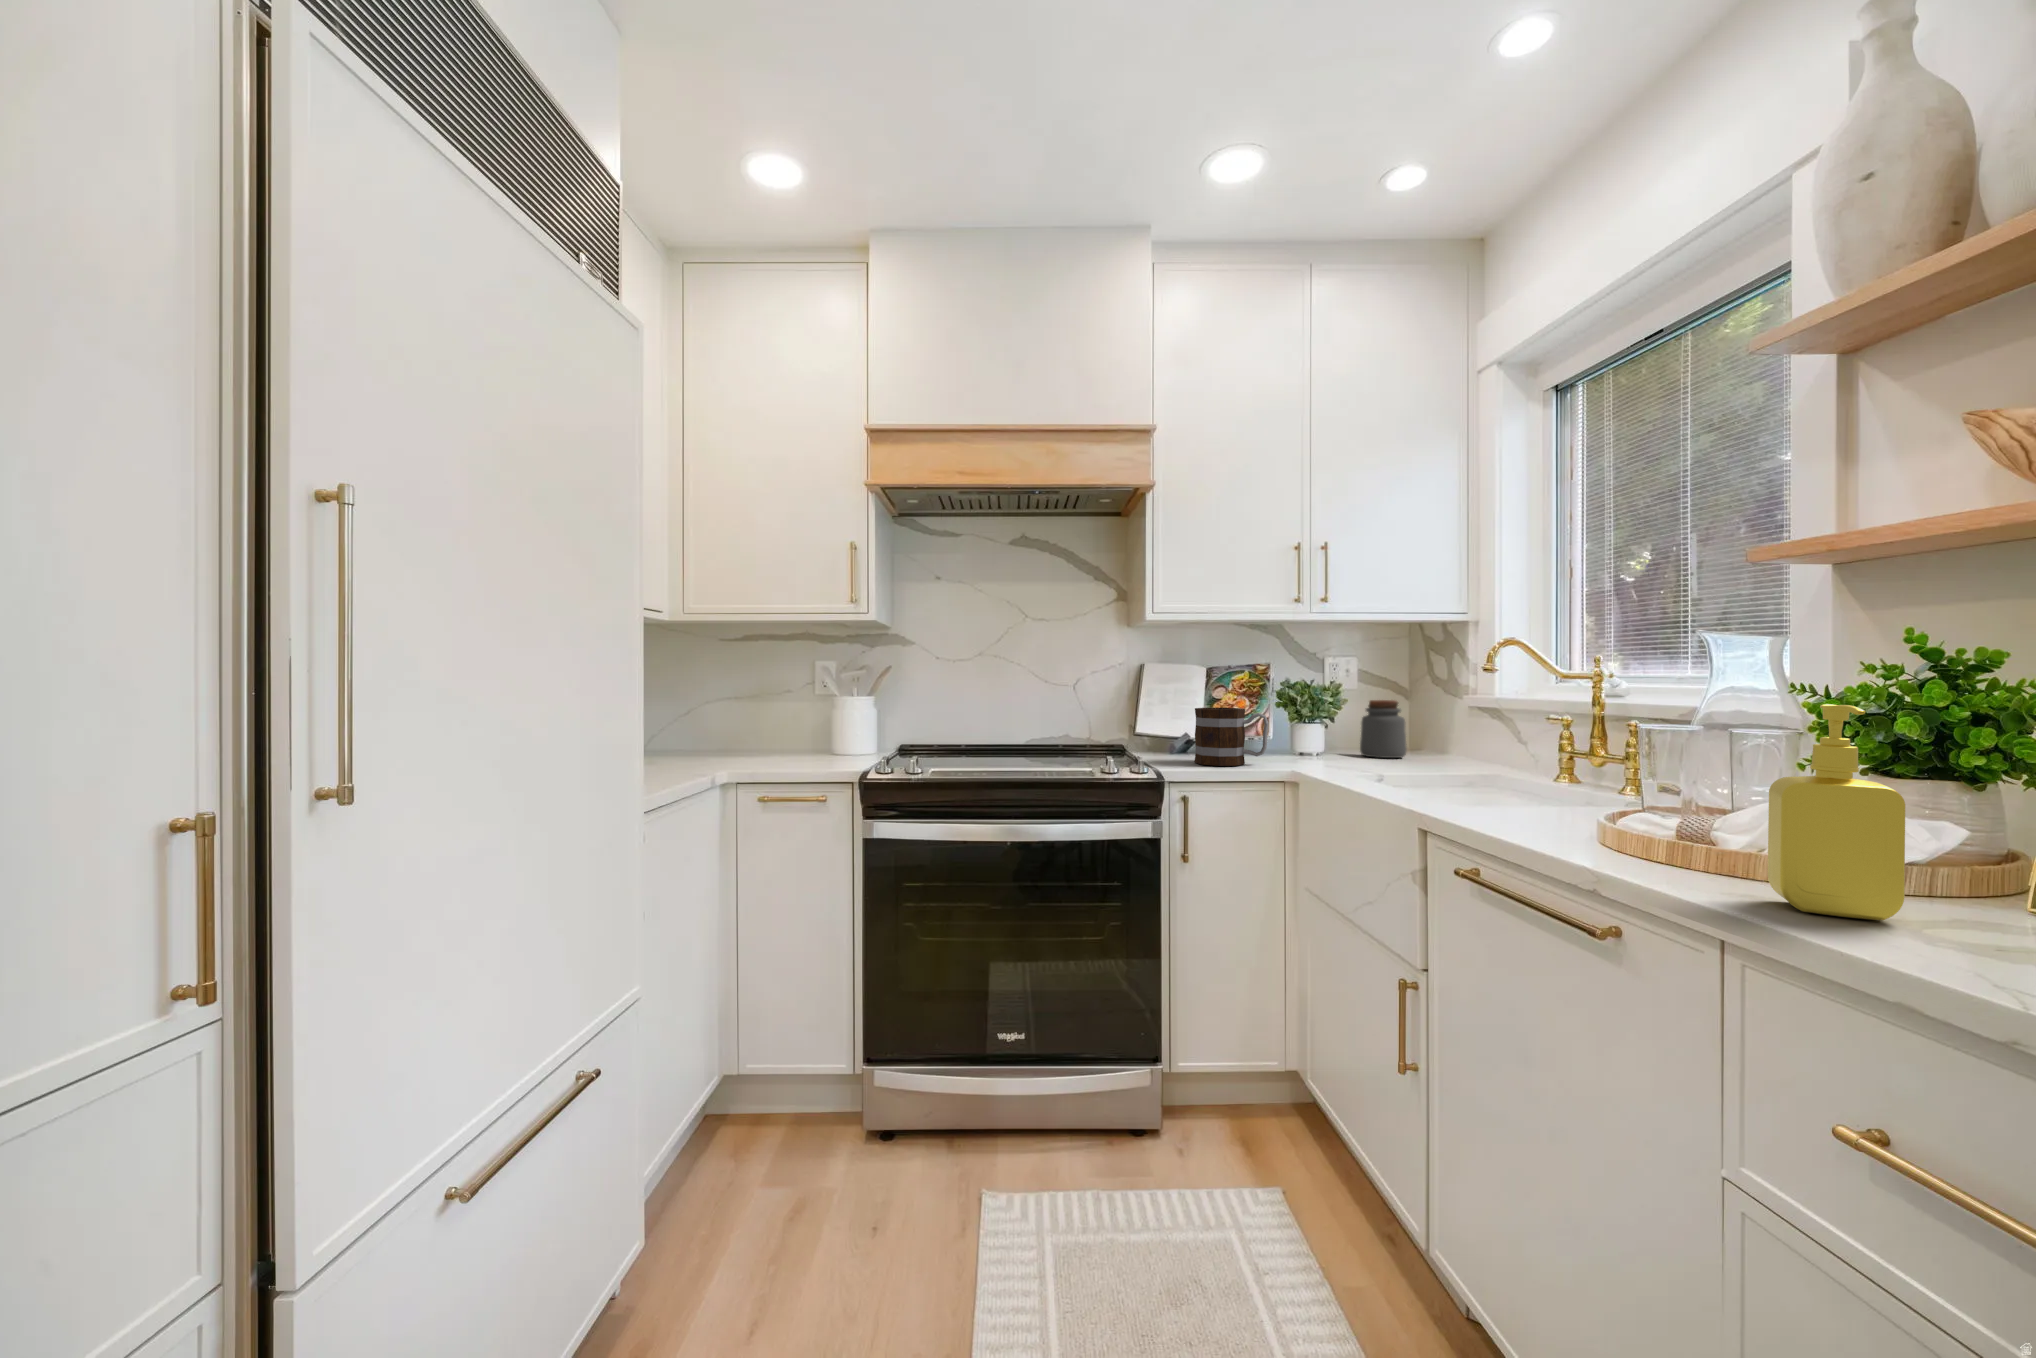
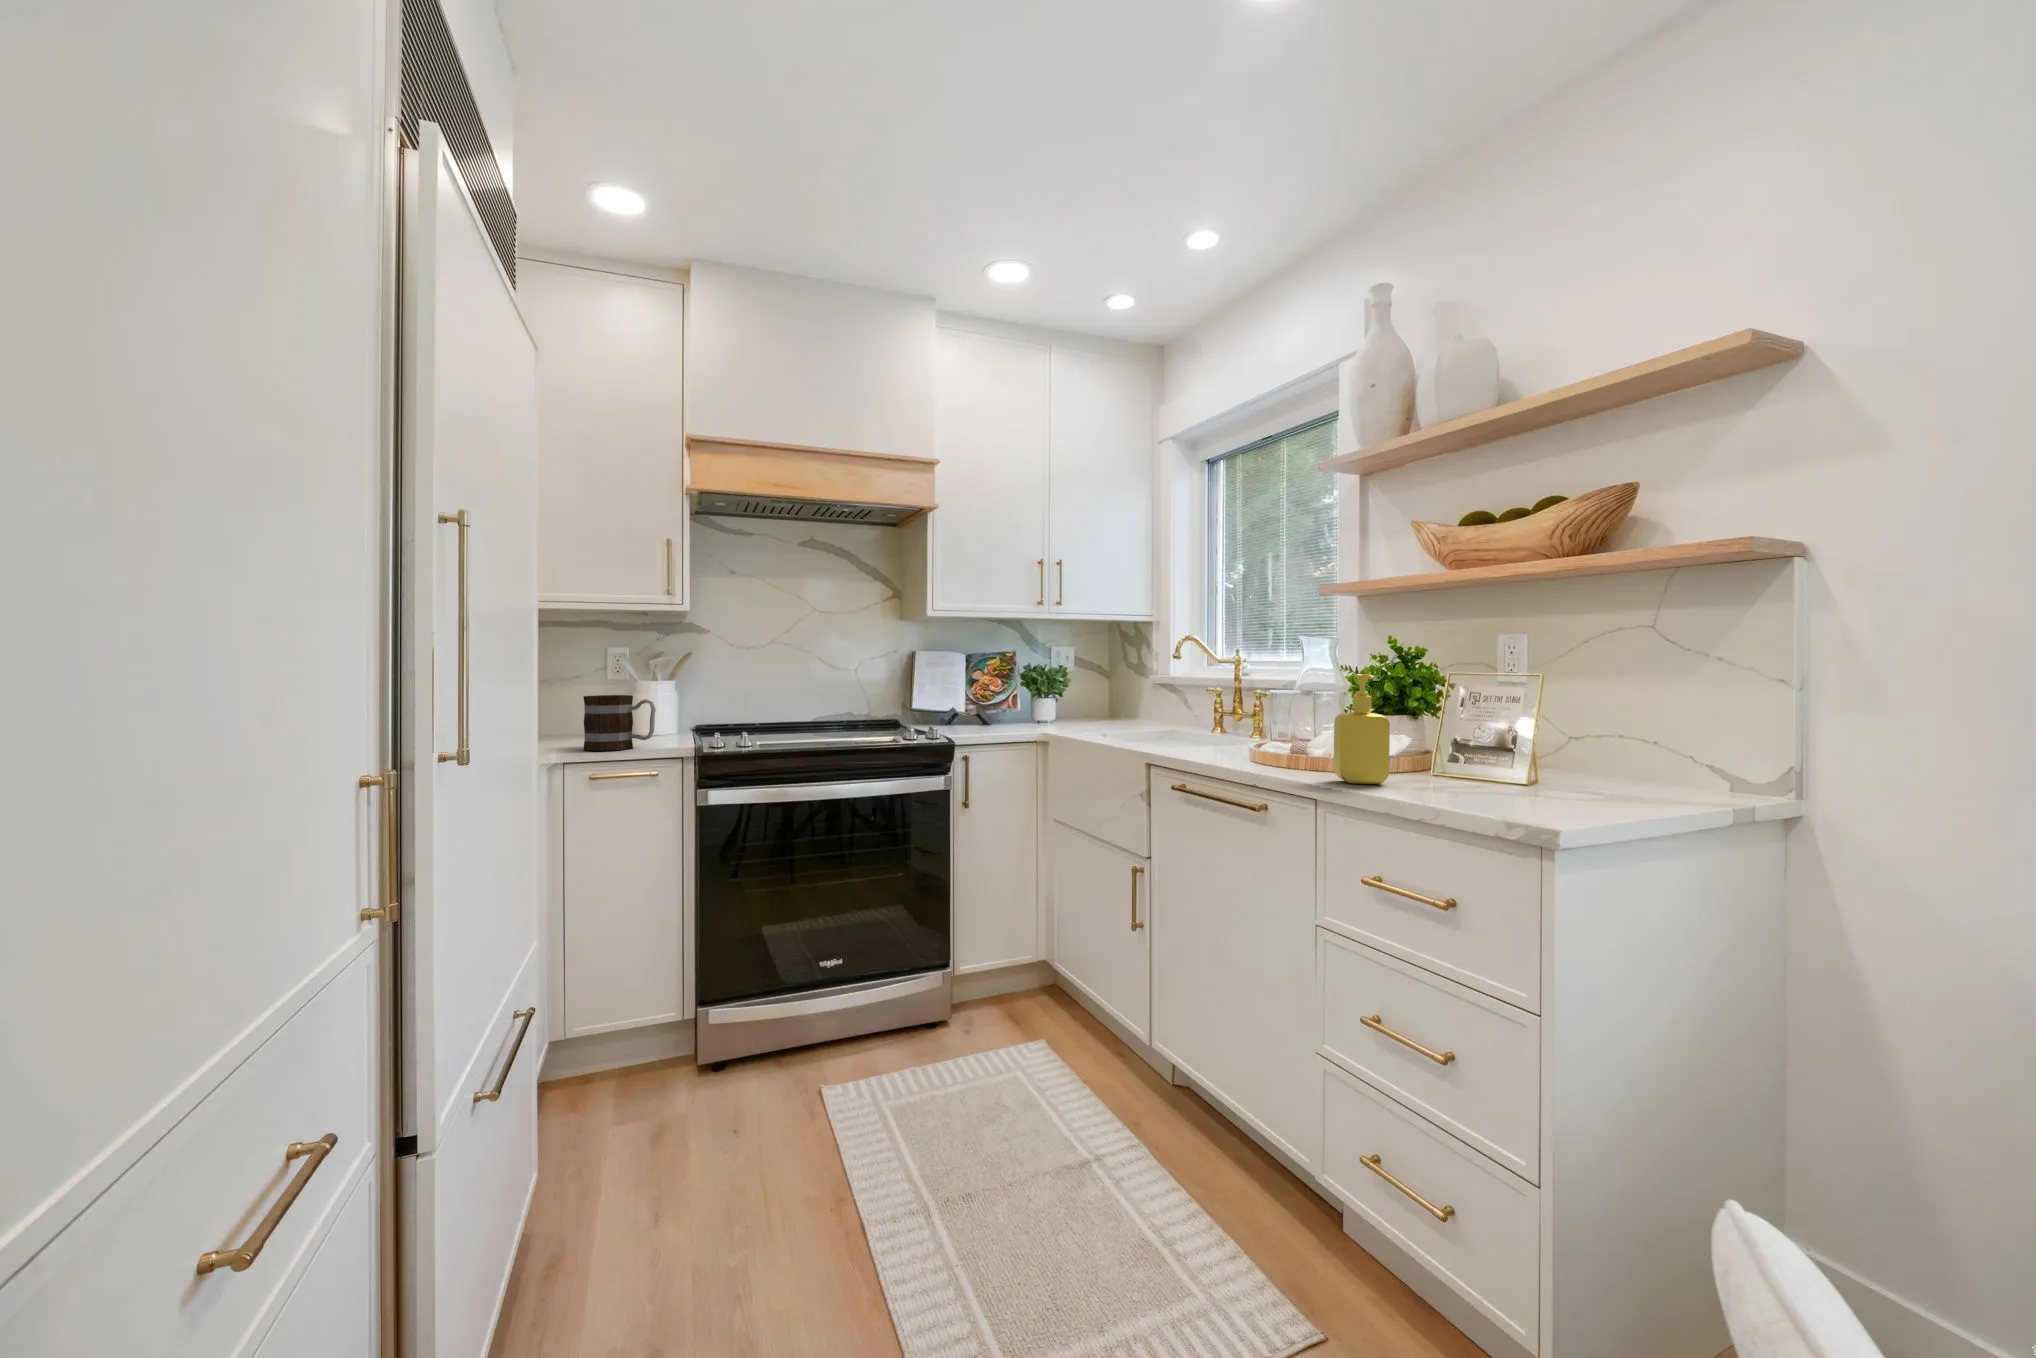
jar: present [1360,700,1407,758] -> none [1077,681,1109,724]
mug: present [1194,708,1269,766] -> present [583,695,656,751]

